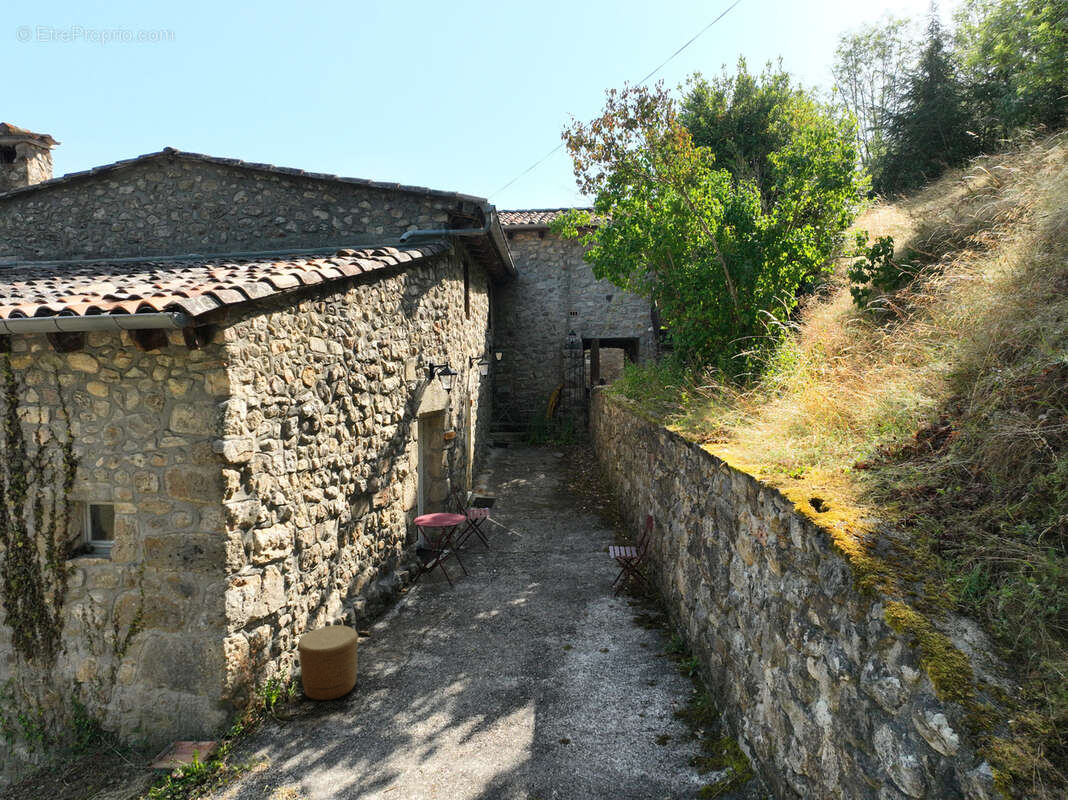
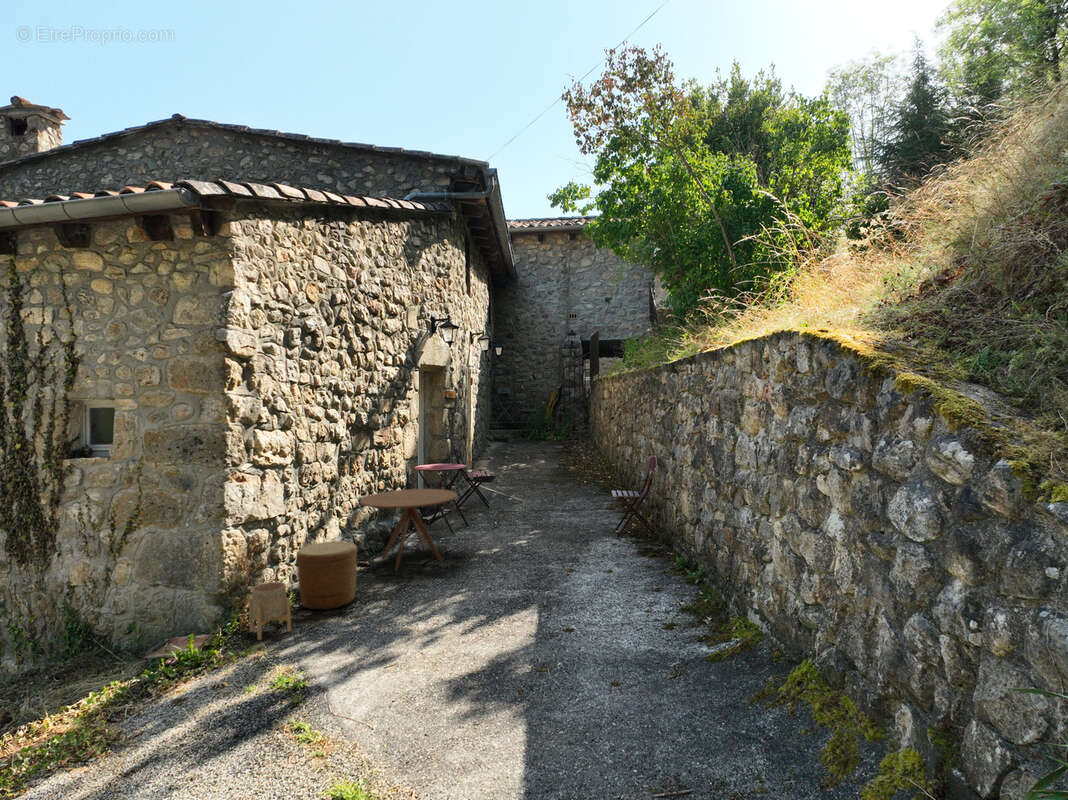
round table: none [361,552,457,645] -> present [360,489,457,571]
planter: none [252,680,294,743] -> present [249,582,291,640]

